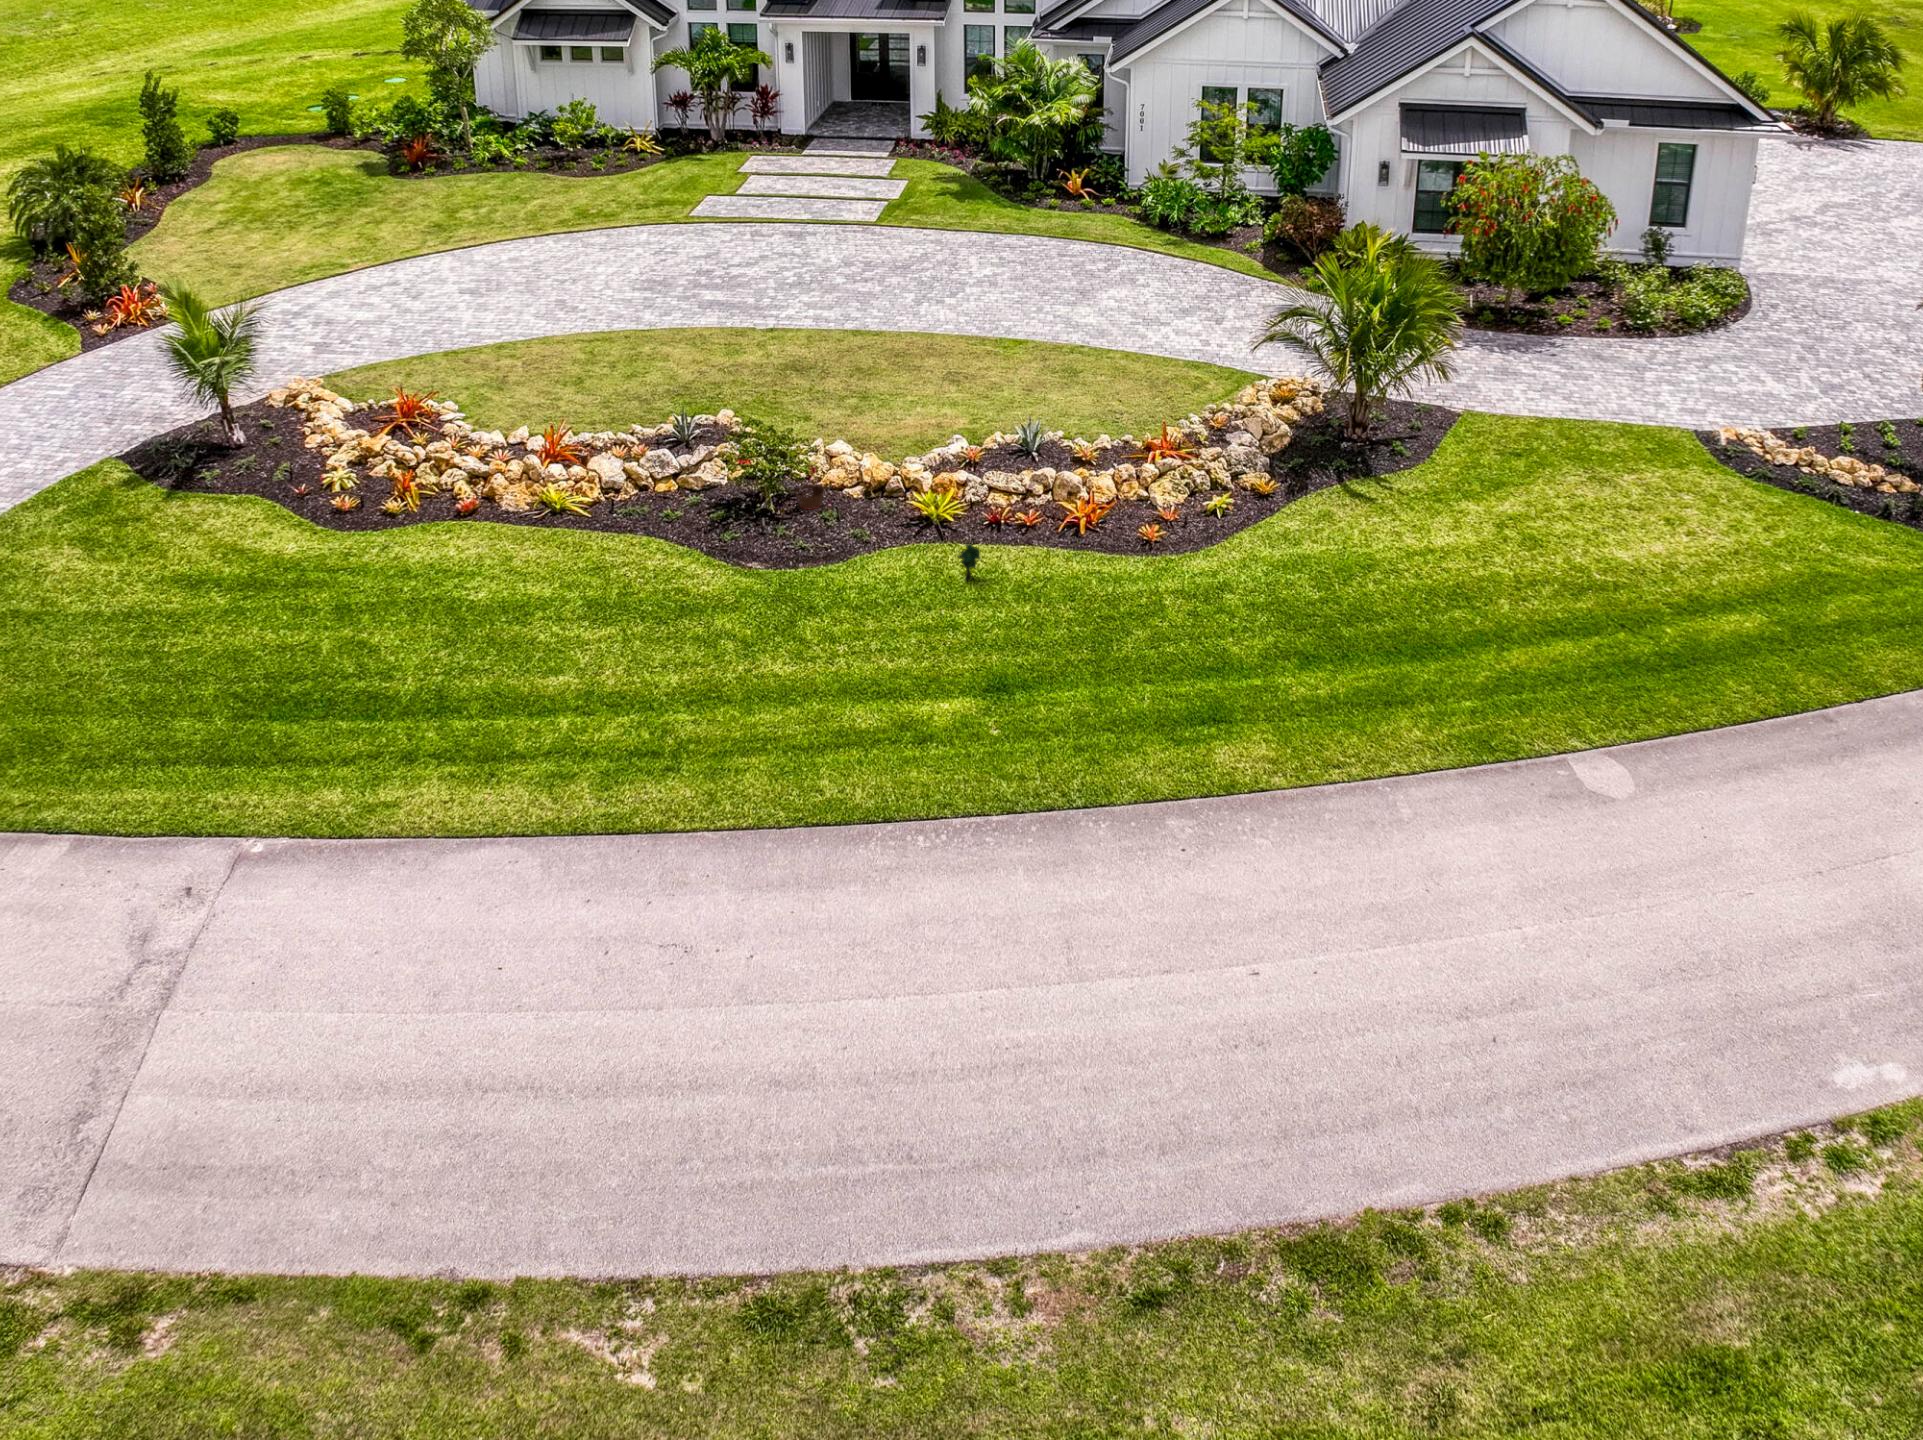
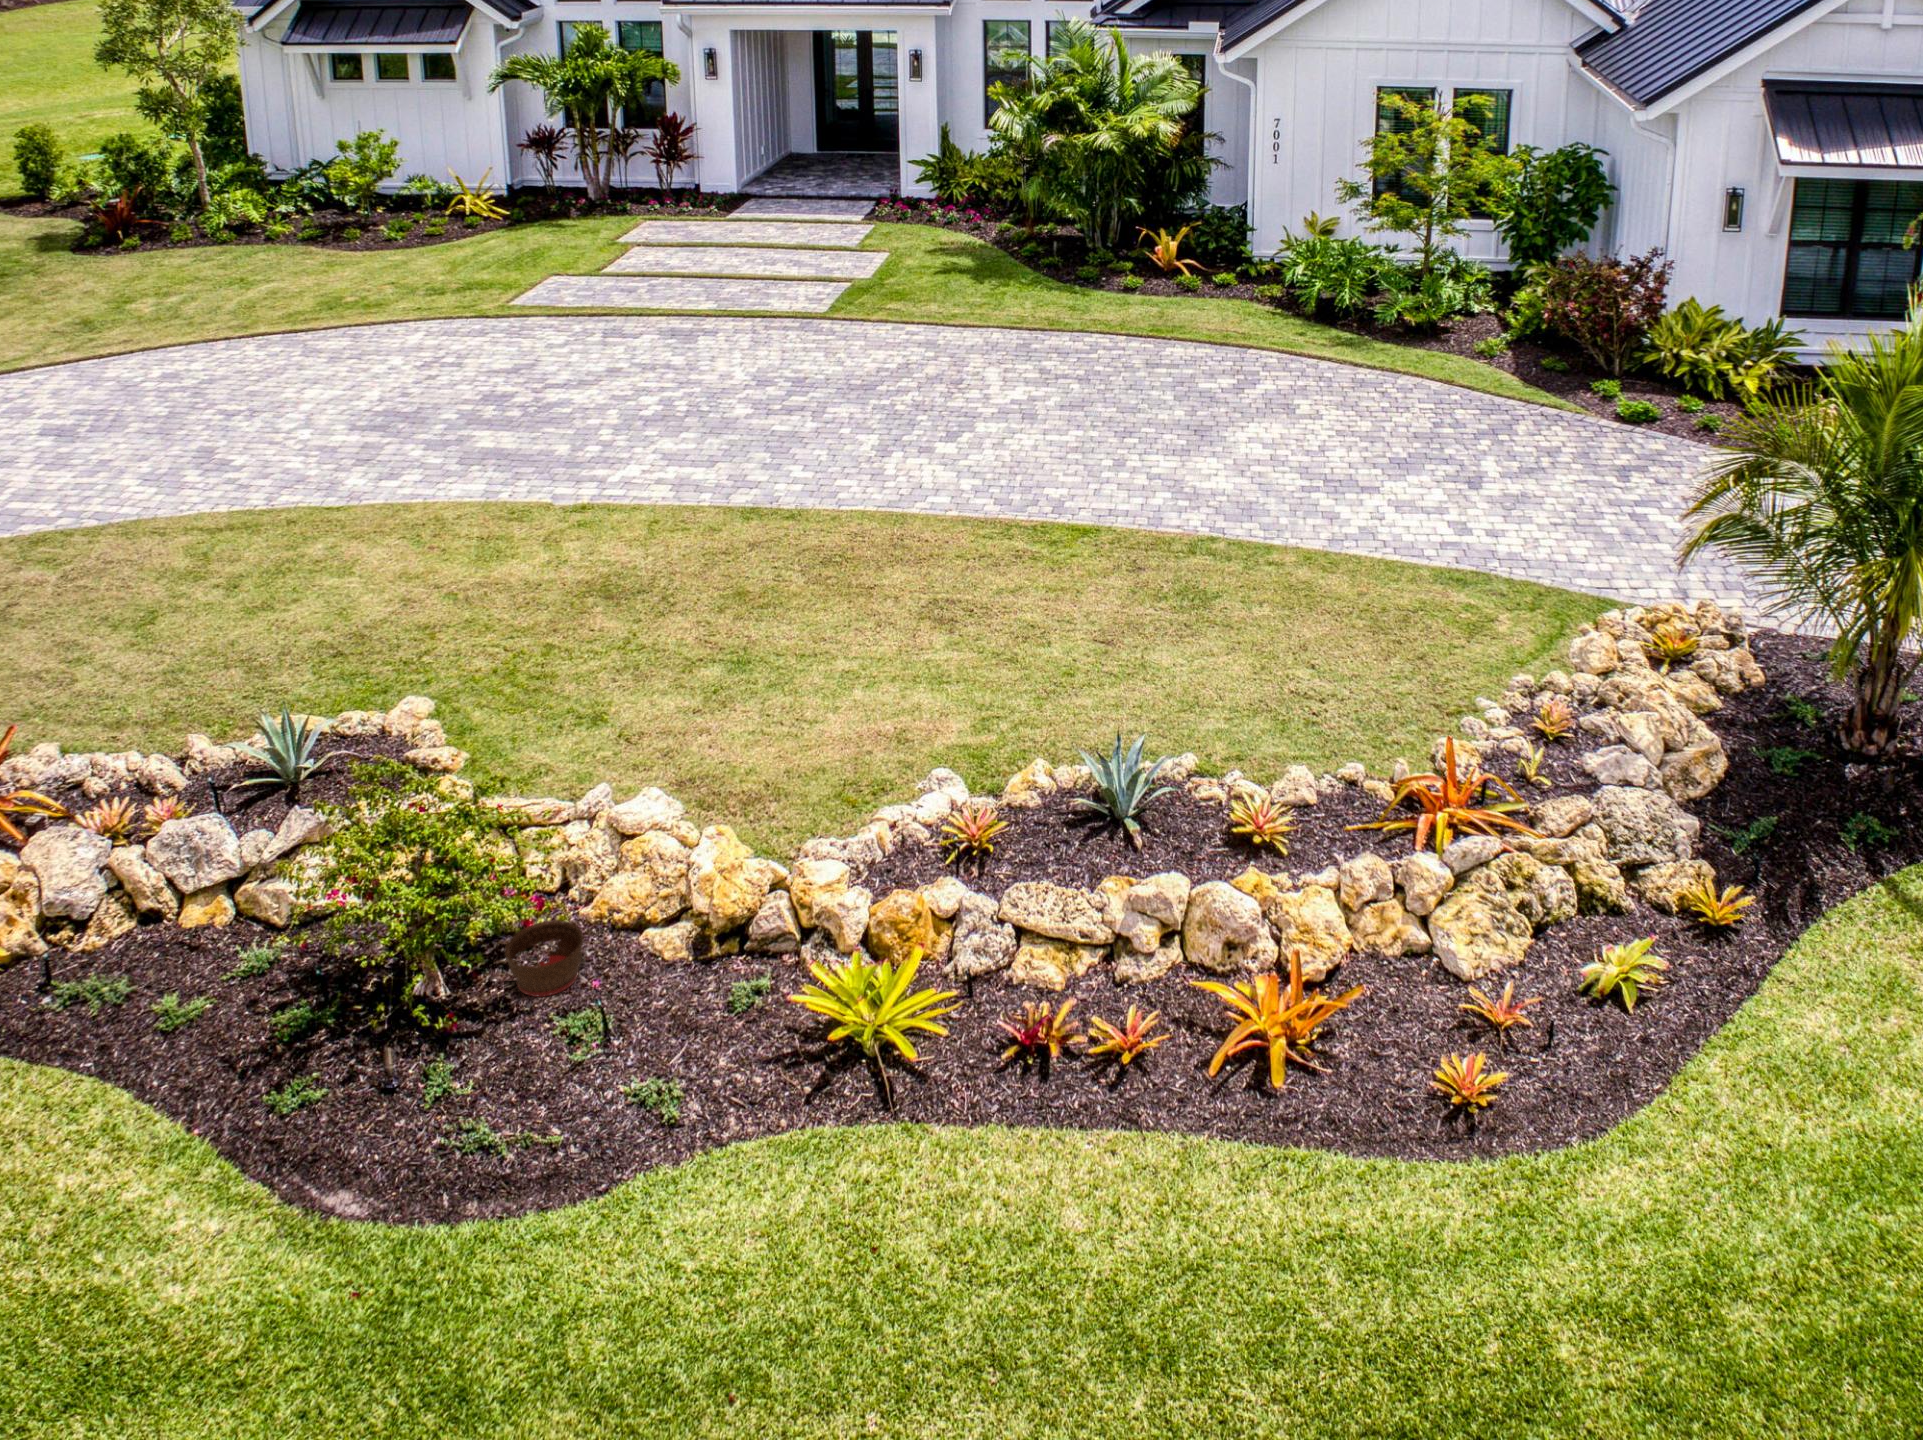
decorative plant: present [958,540,981,581] -> none [909,1163,992,1292]

